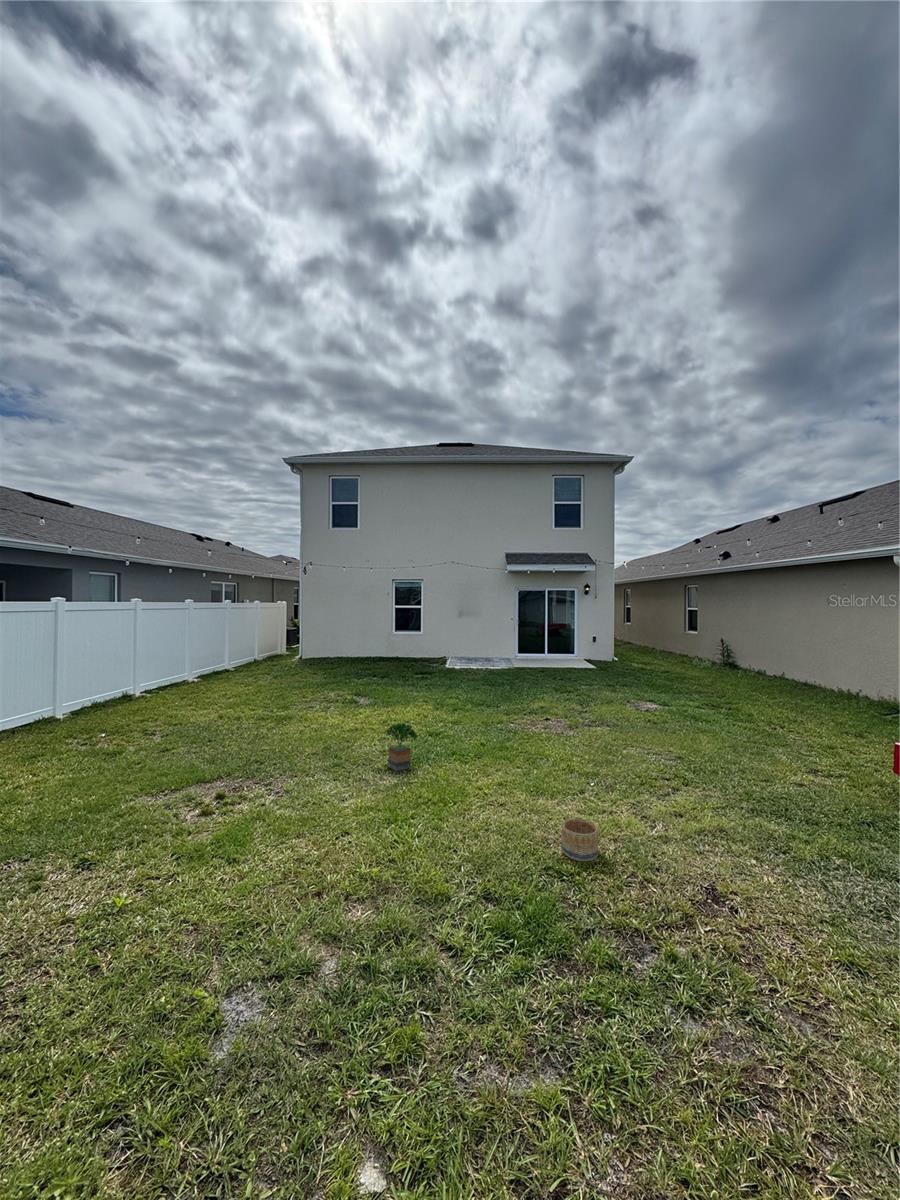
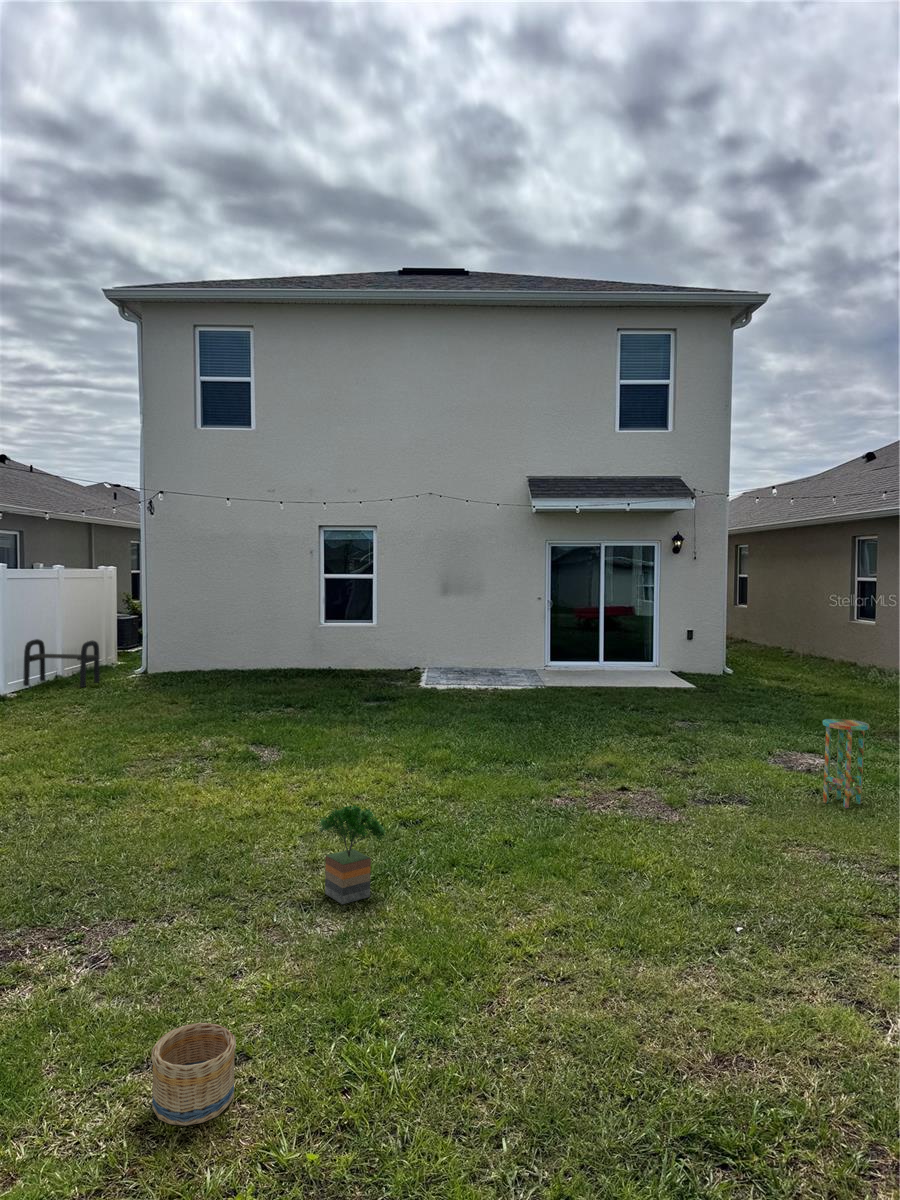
bench: none [234,641,274,667] -> present [23,639,100,687]
side table: none [653,683,677,731] -> present [823,719,869,808]
basket: present [561,818,599,861] -> present [151,1023,236,1126]

